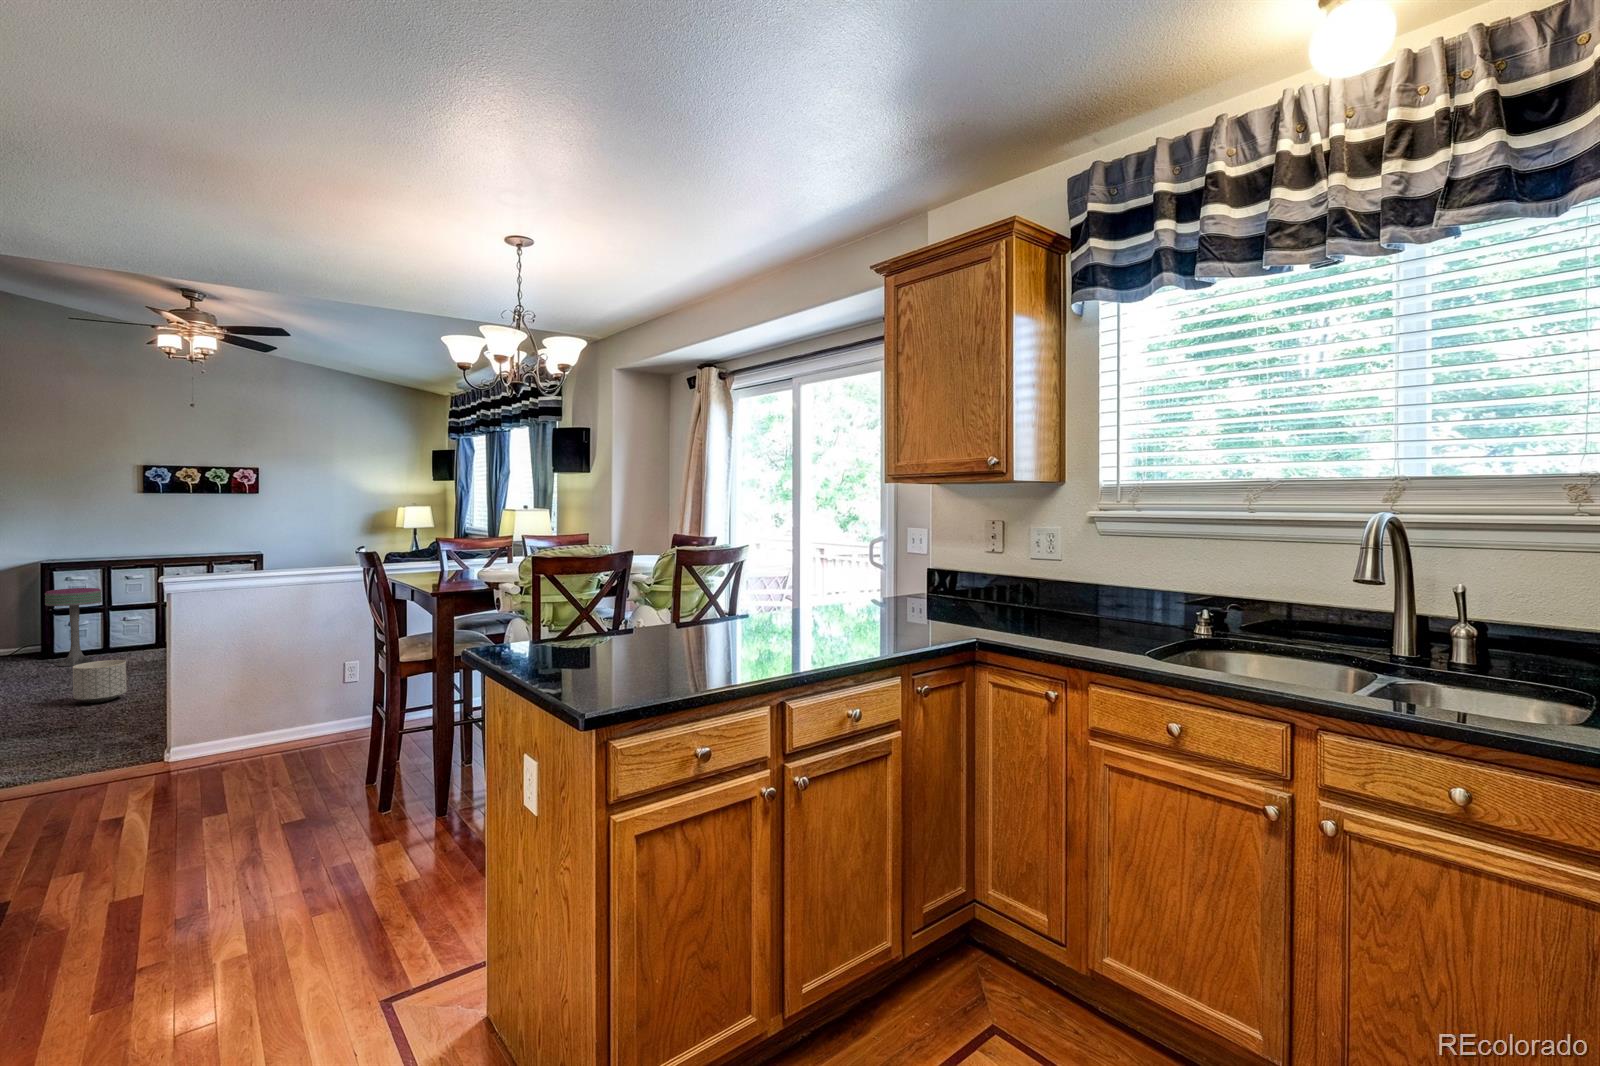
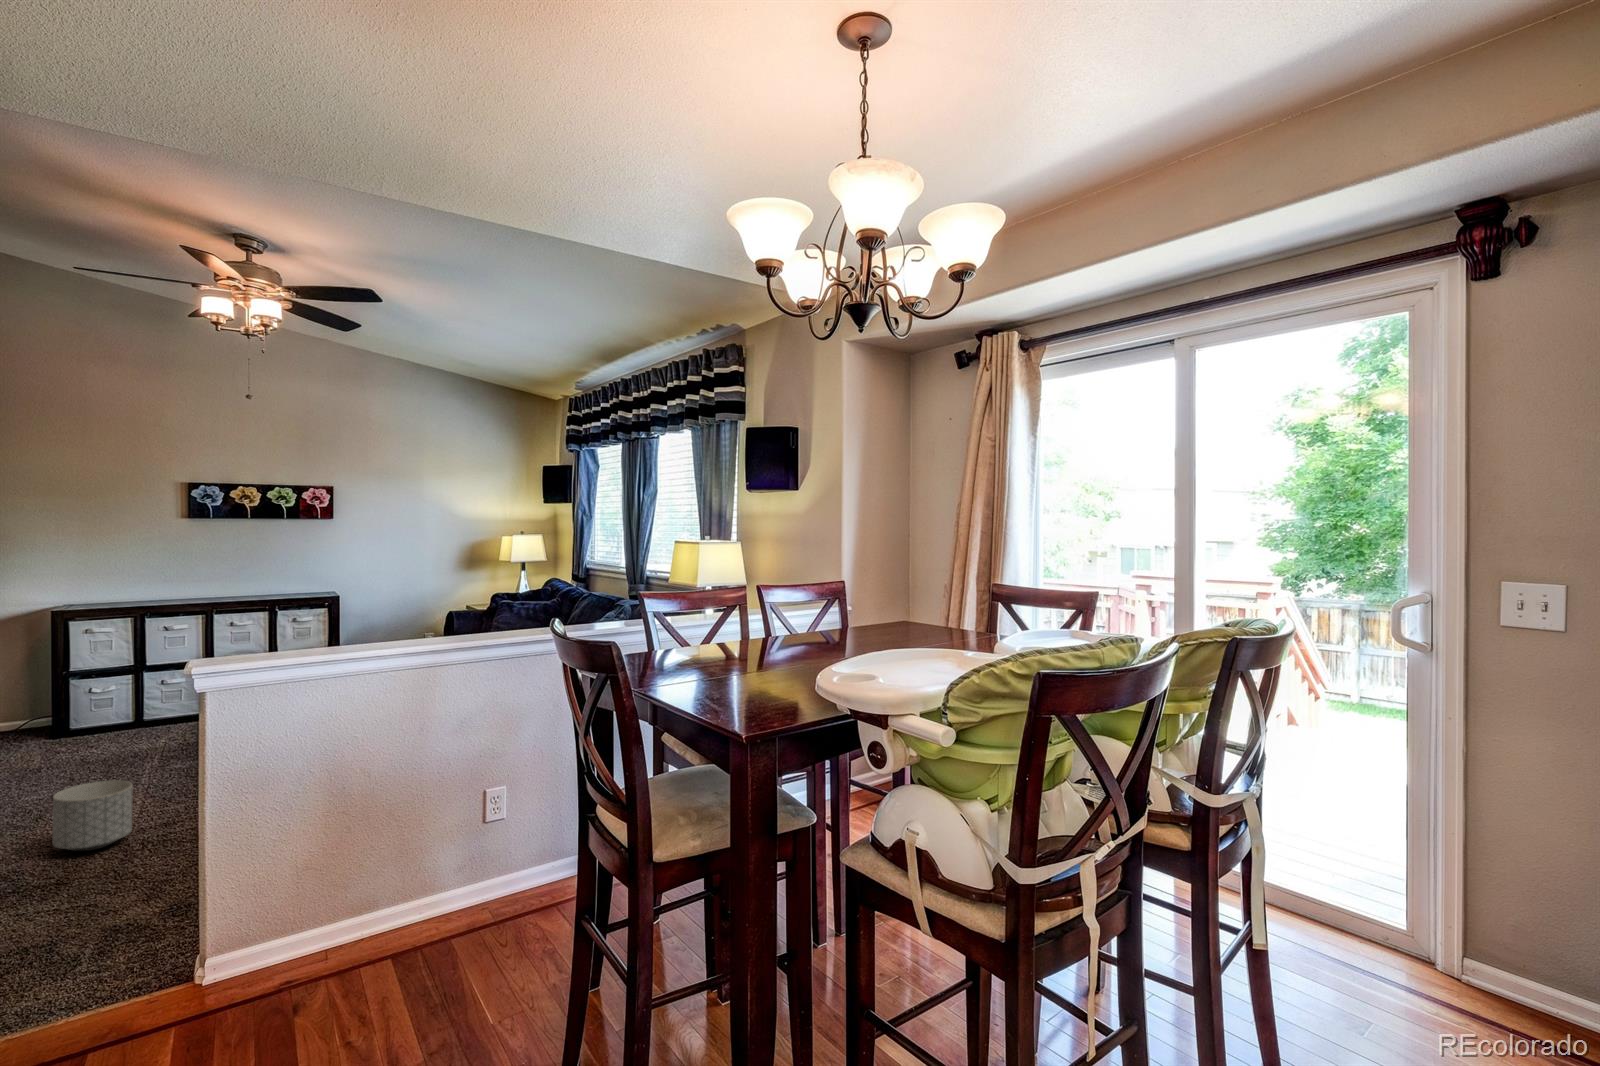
bar stool: present [45,588,102,666] -> none [50,649,125,760]

